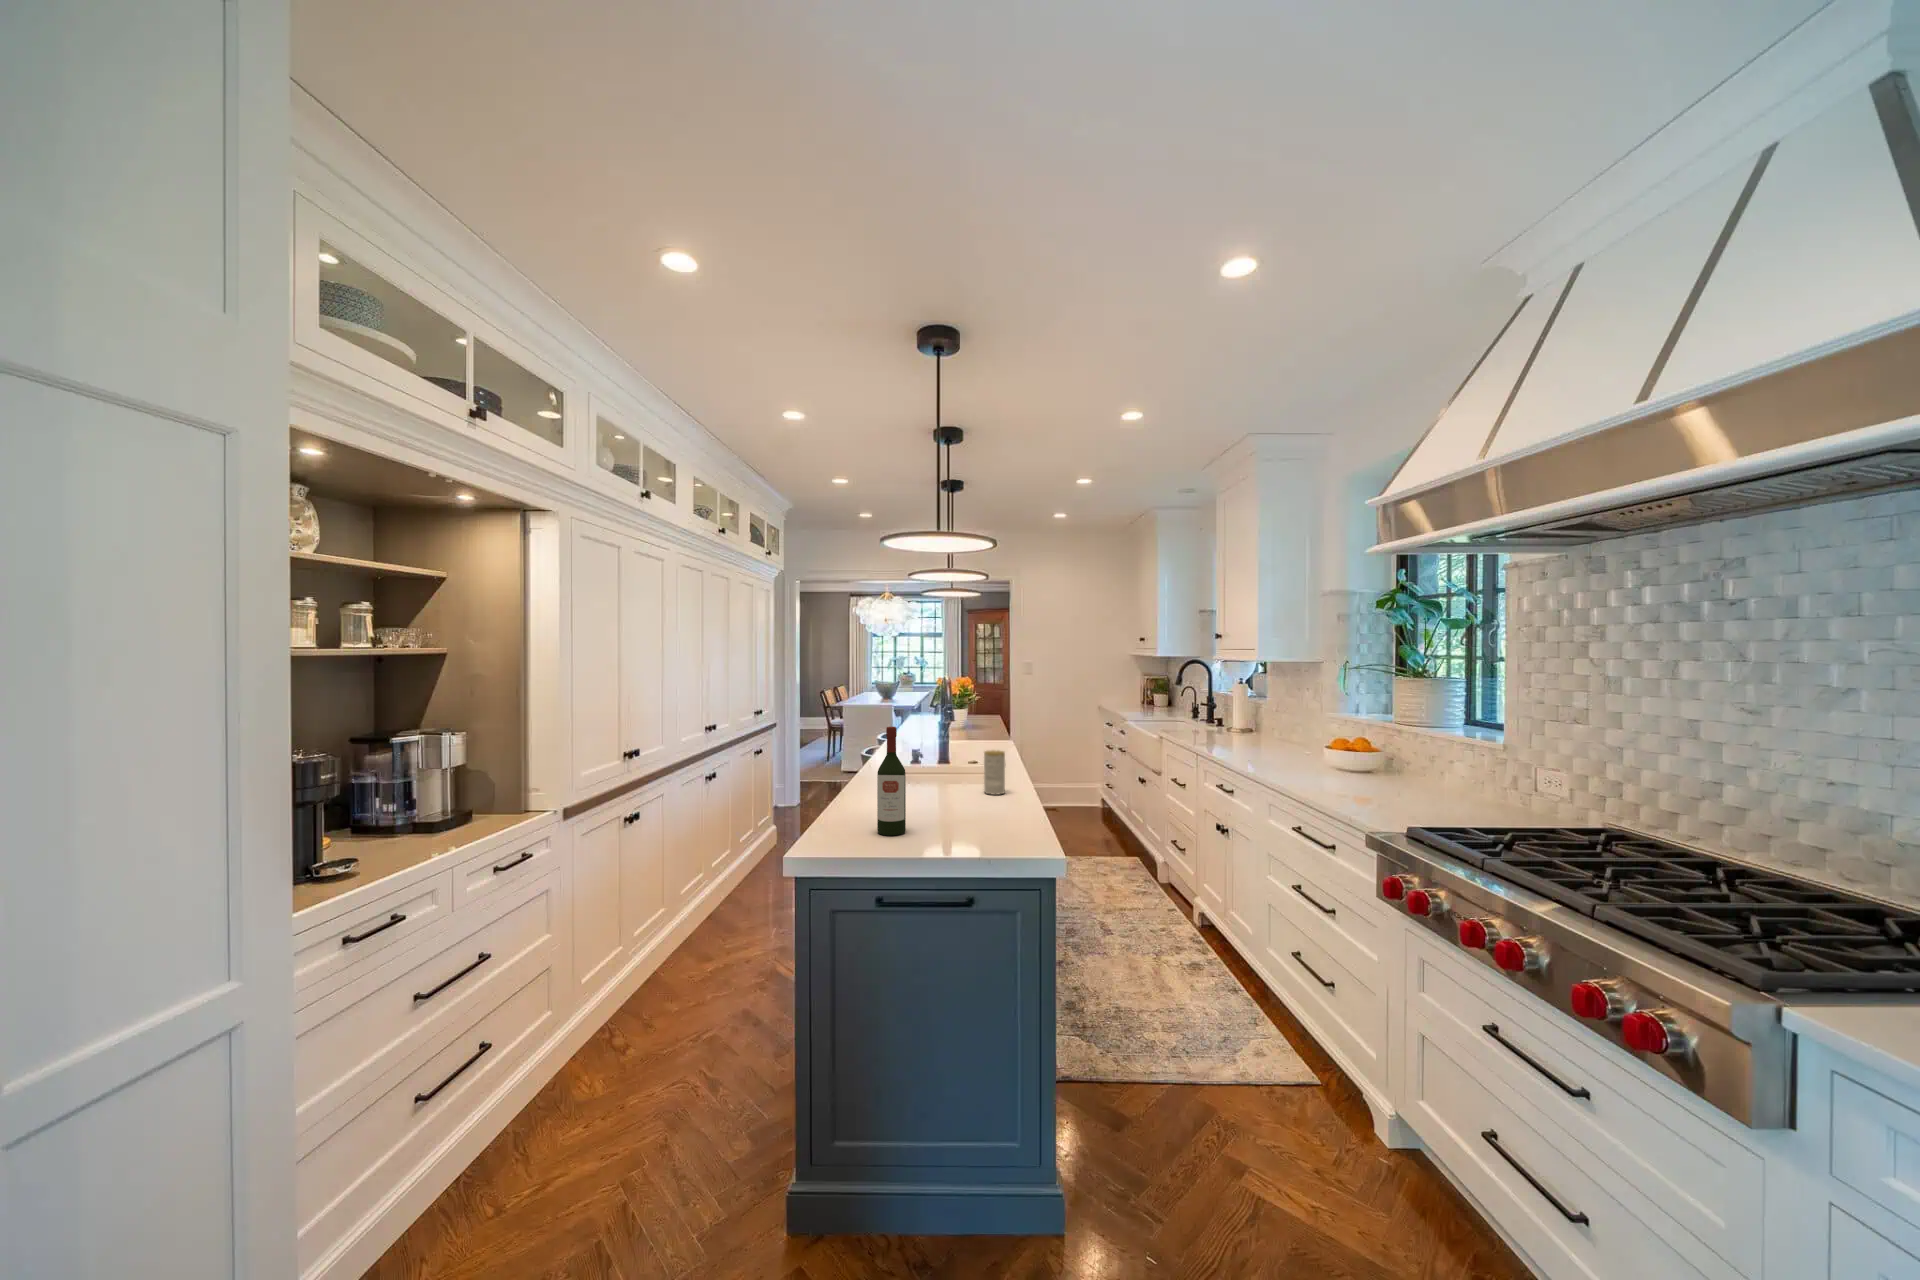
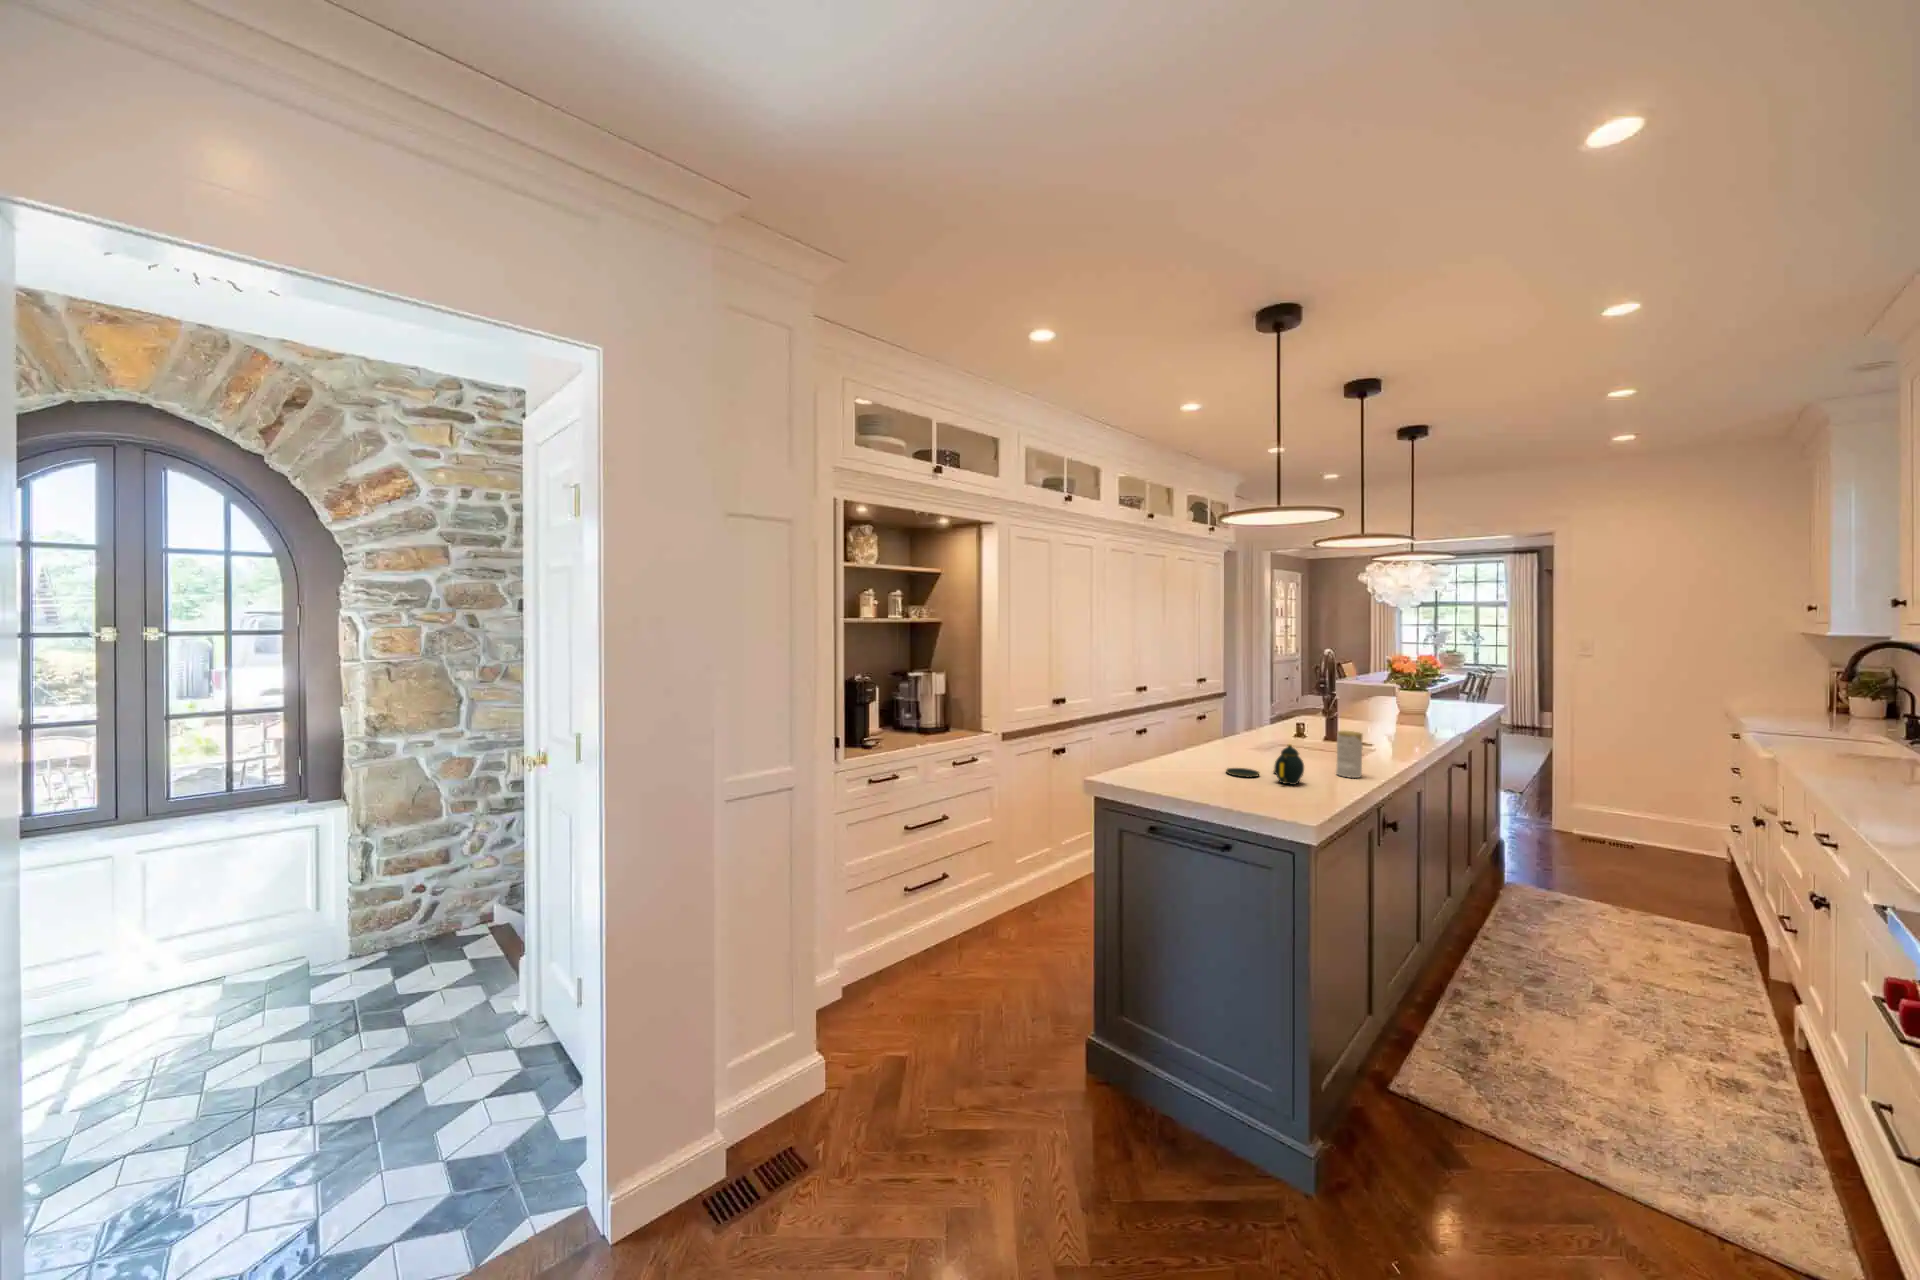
wine bottle: present [877,727,906,835] -> none [1176,692,1203,788]
teapot: none [901,770,977,812] -> present [1226,744,1304,785]

